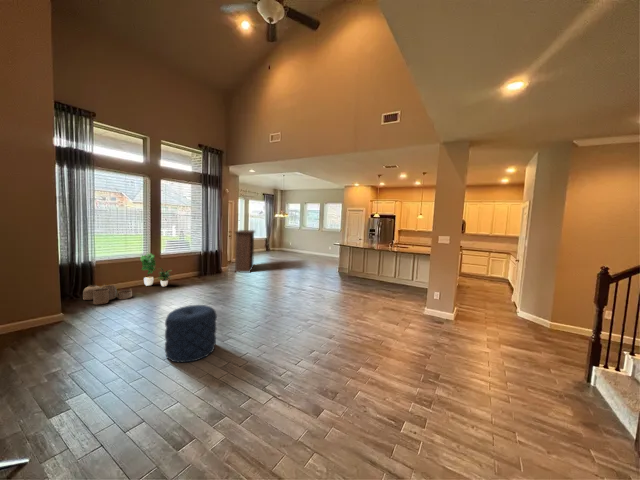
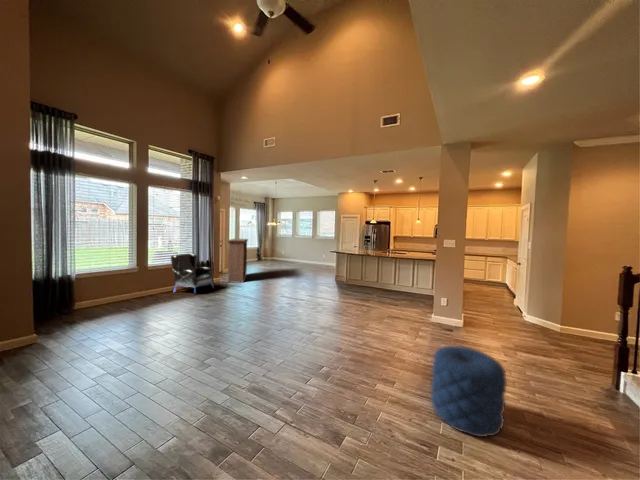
armchair: none [181,244,222,283] -> present [171,254,214,294]
potted plant: present [141,254,171,286] -> none [126,263,162,300]
woven basket: present [83,284,132,304] -> none [61,299,117,322]
pouf: present [165,305,217,362] -> present [431,346,507,437]

